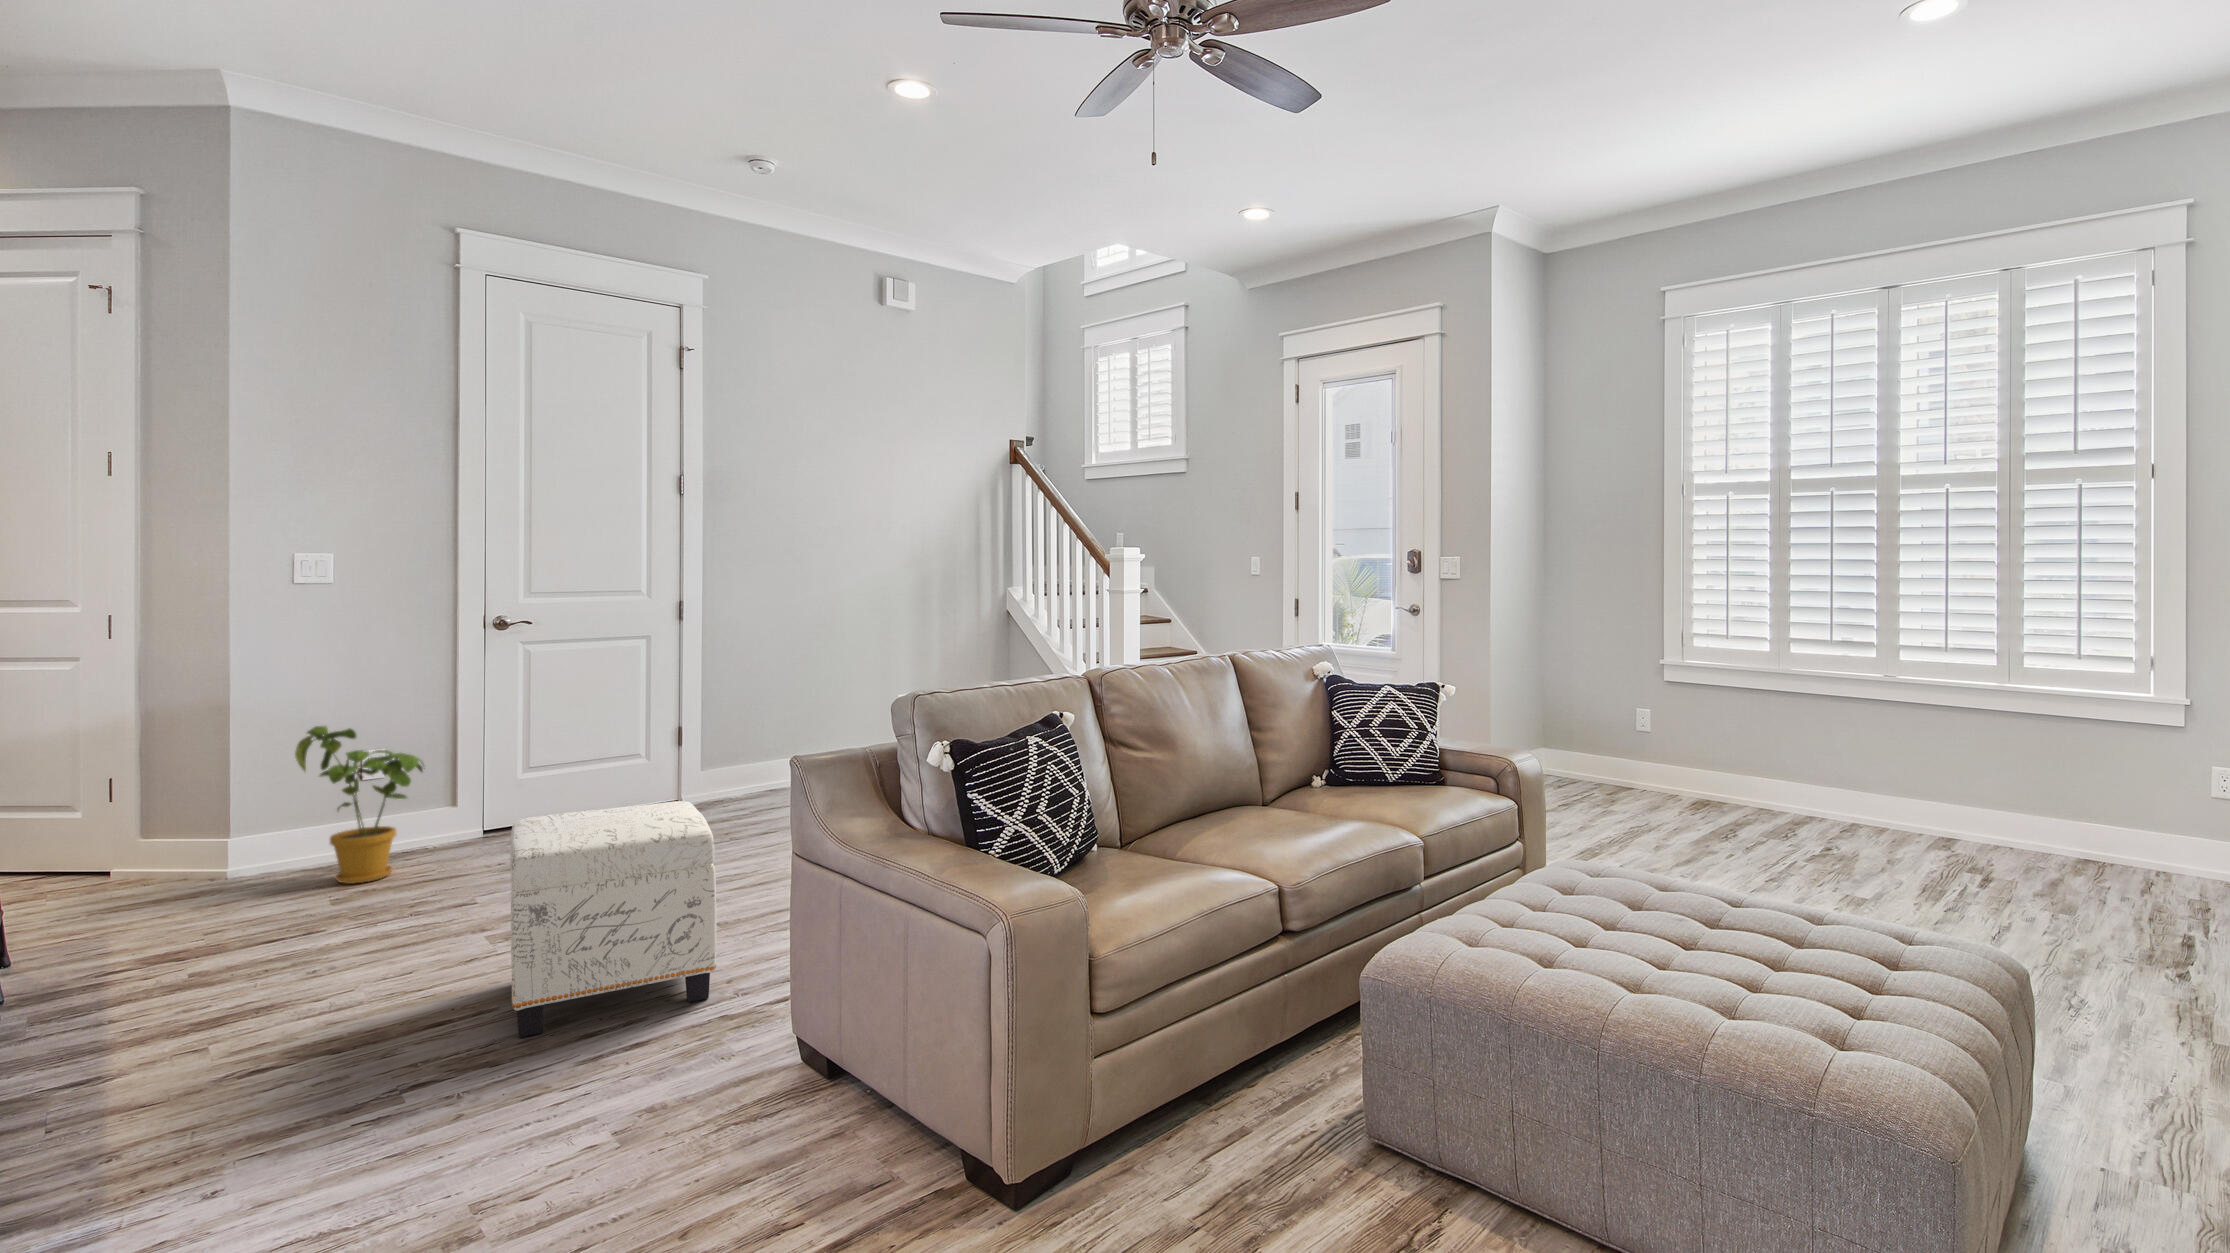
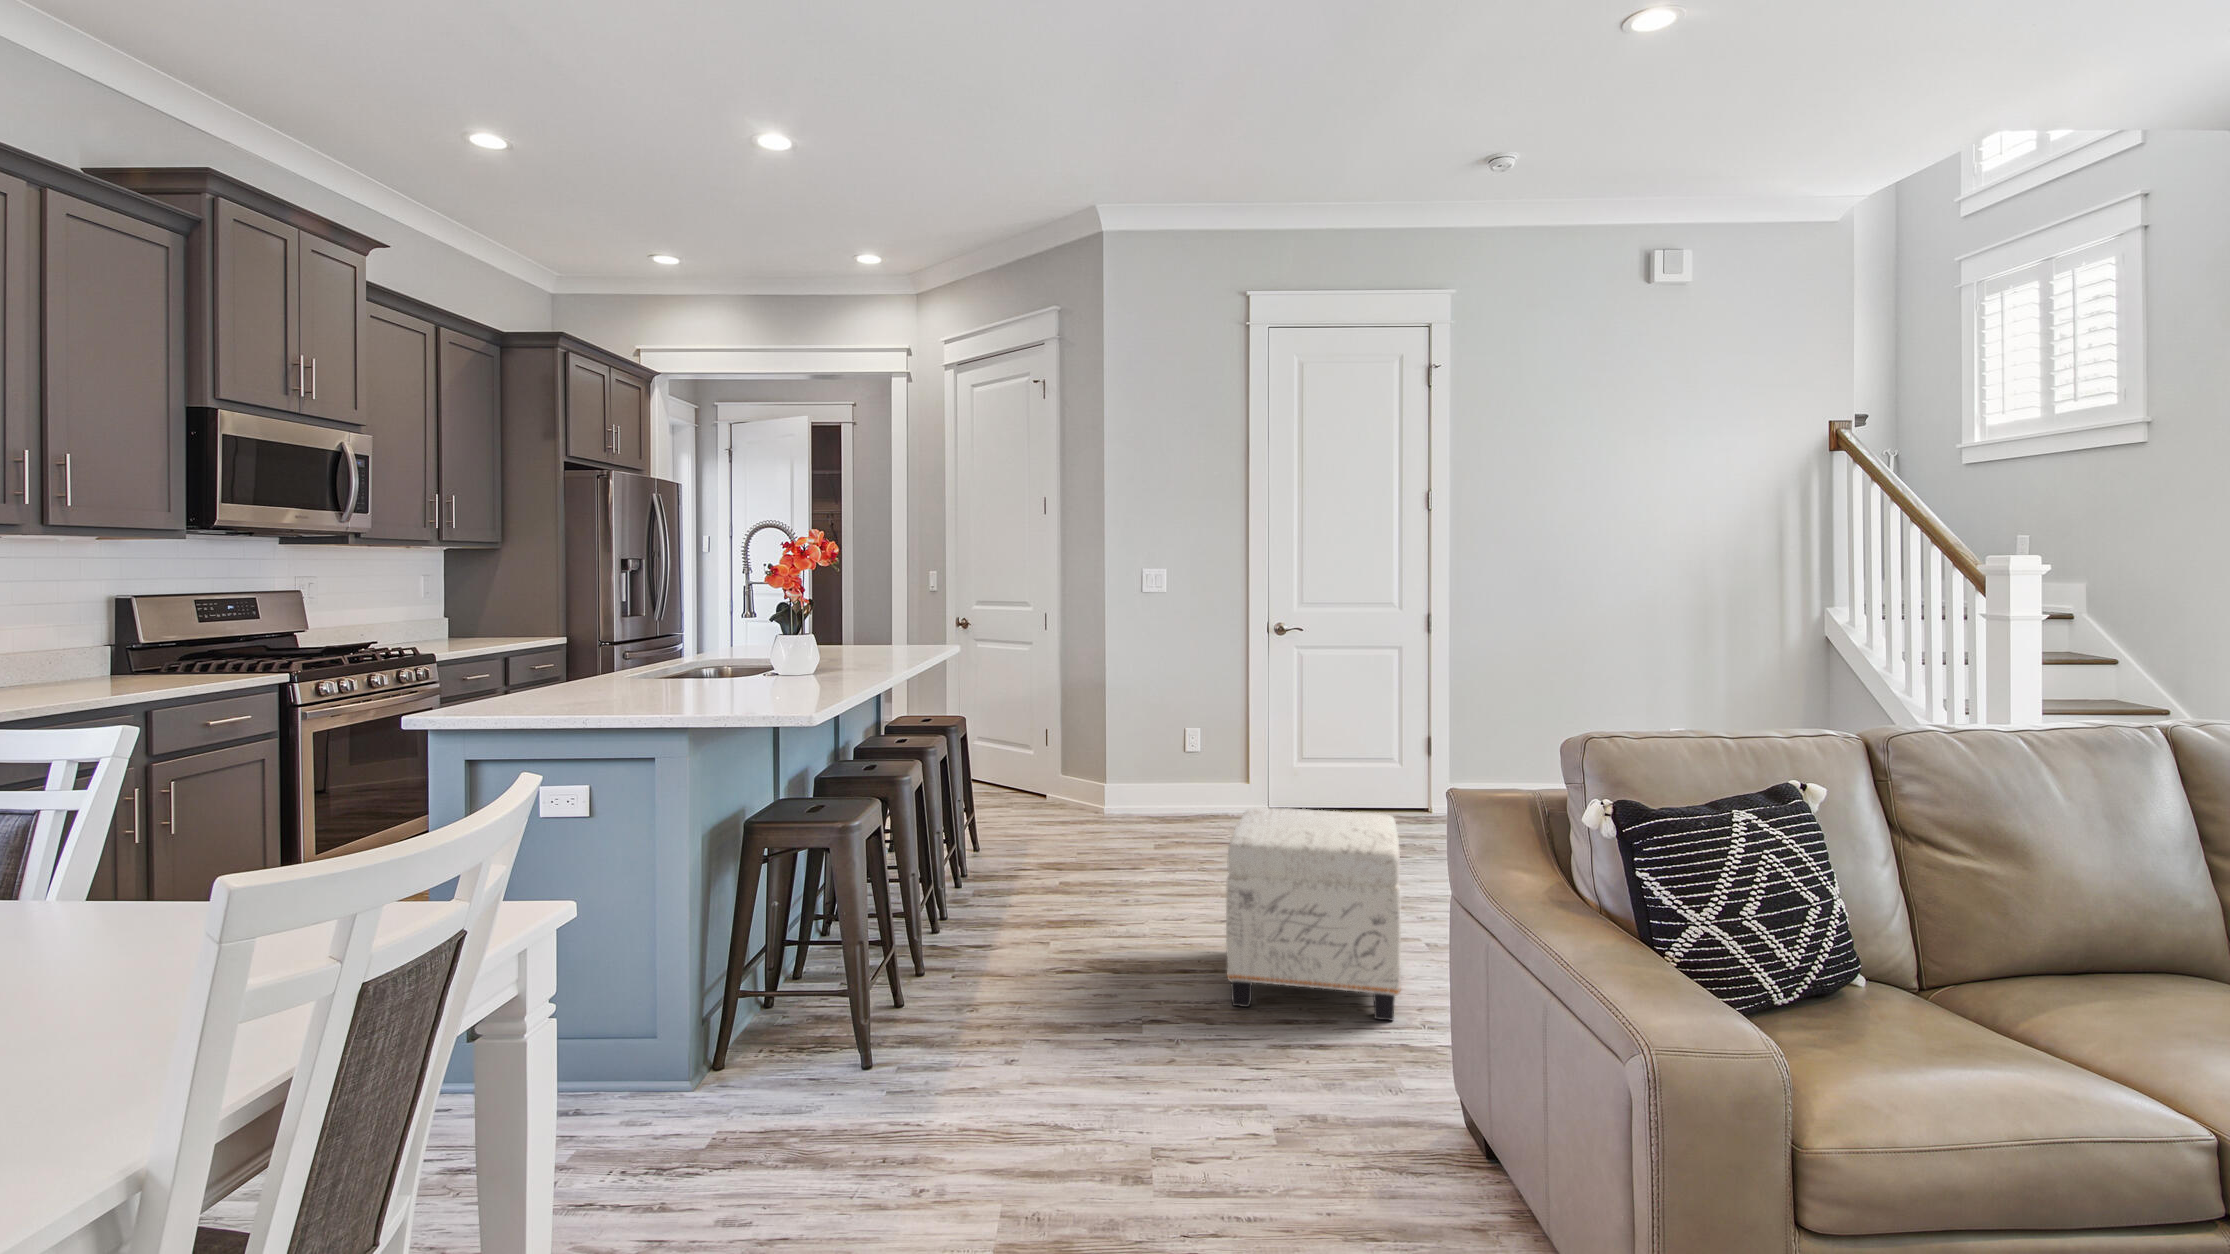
house plant: present [295,726,424,884] -> none [1139,706,1220,835]

